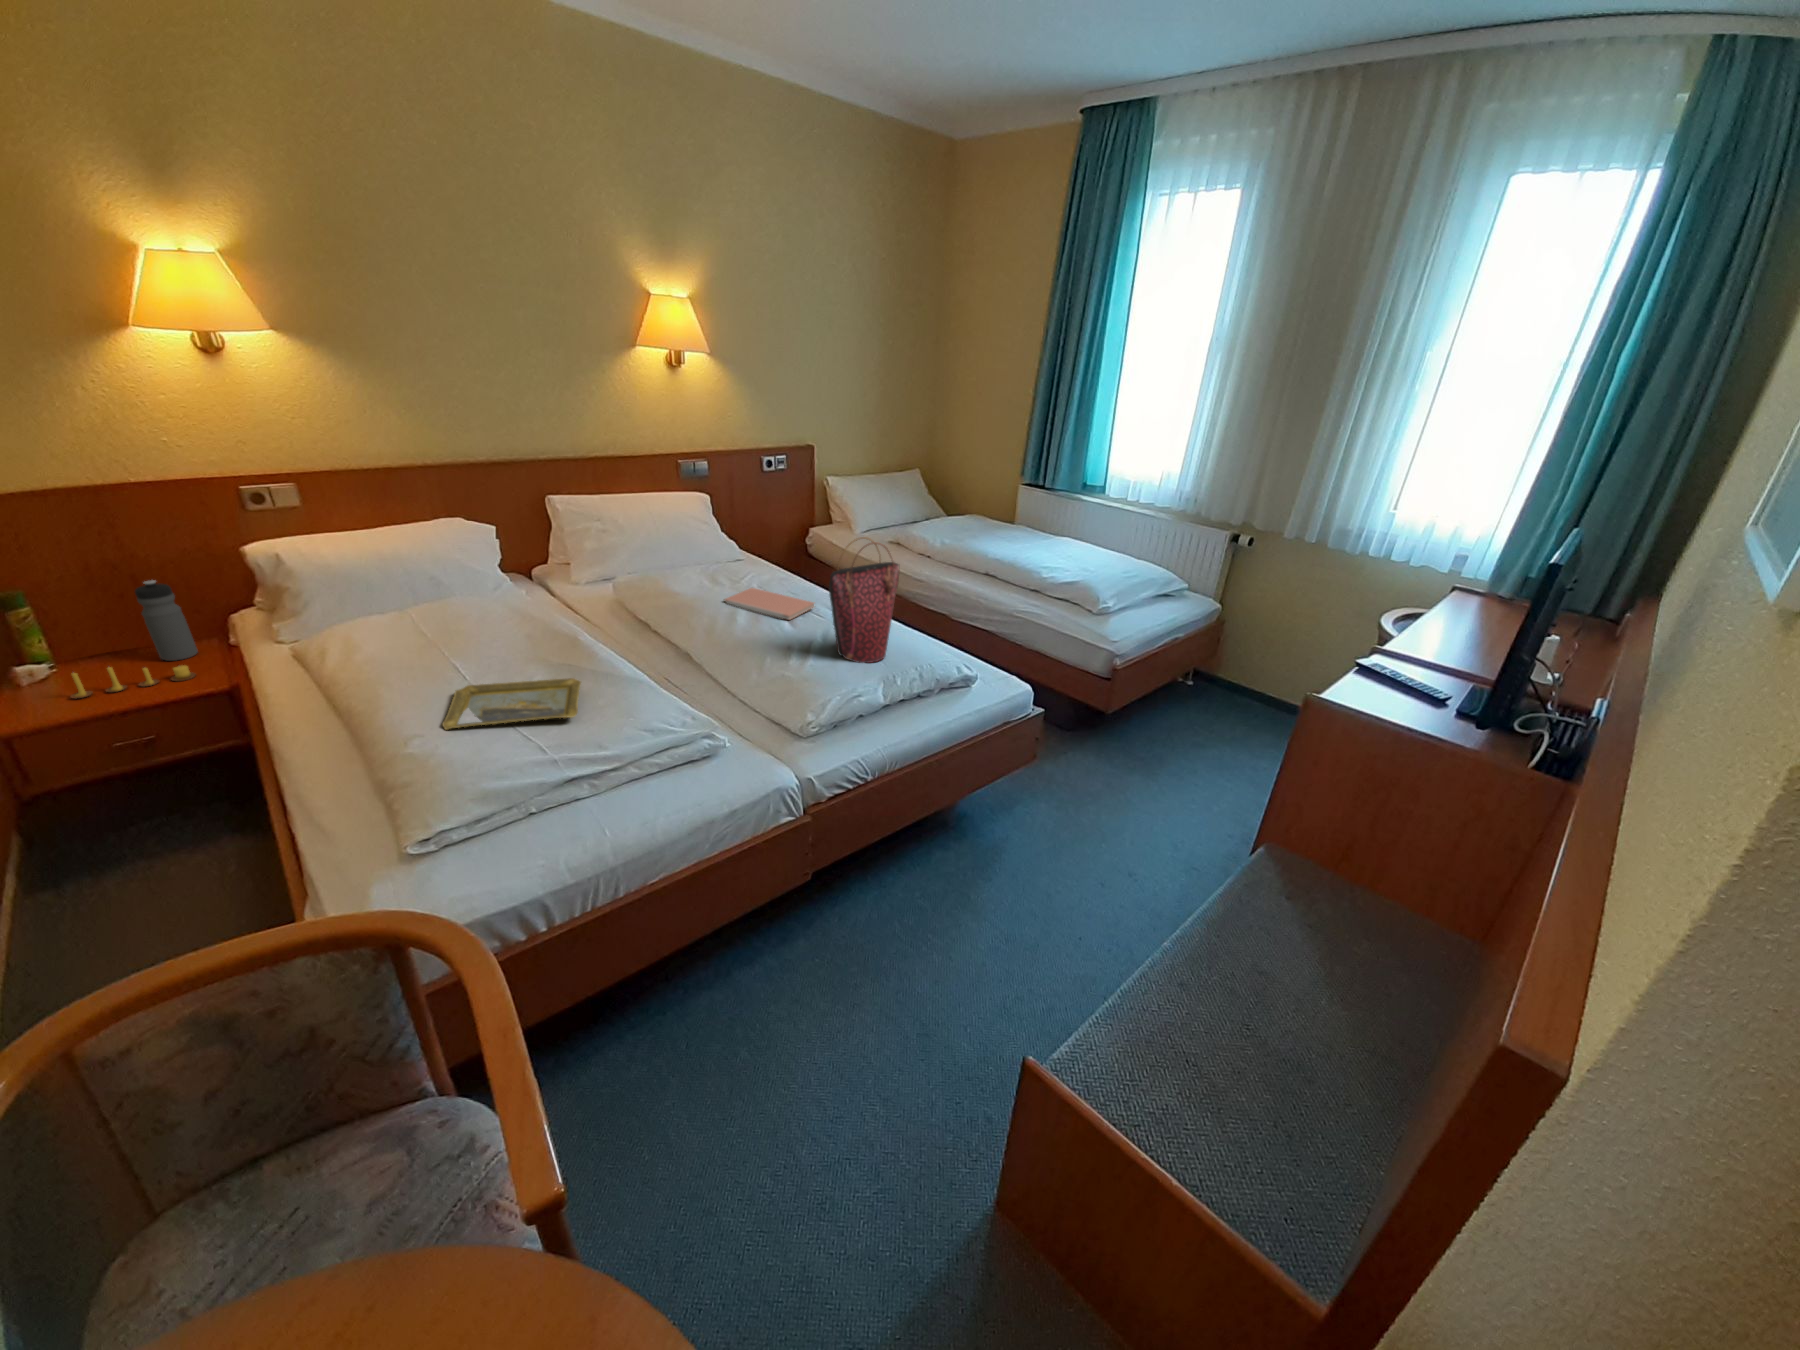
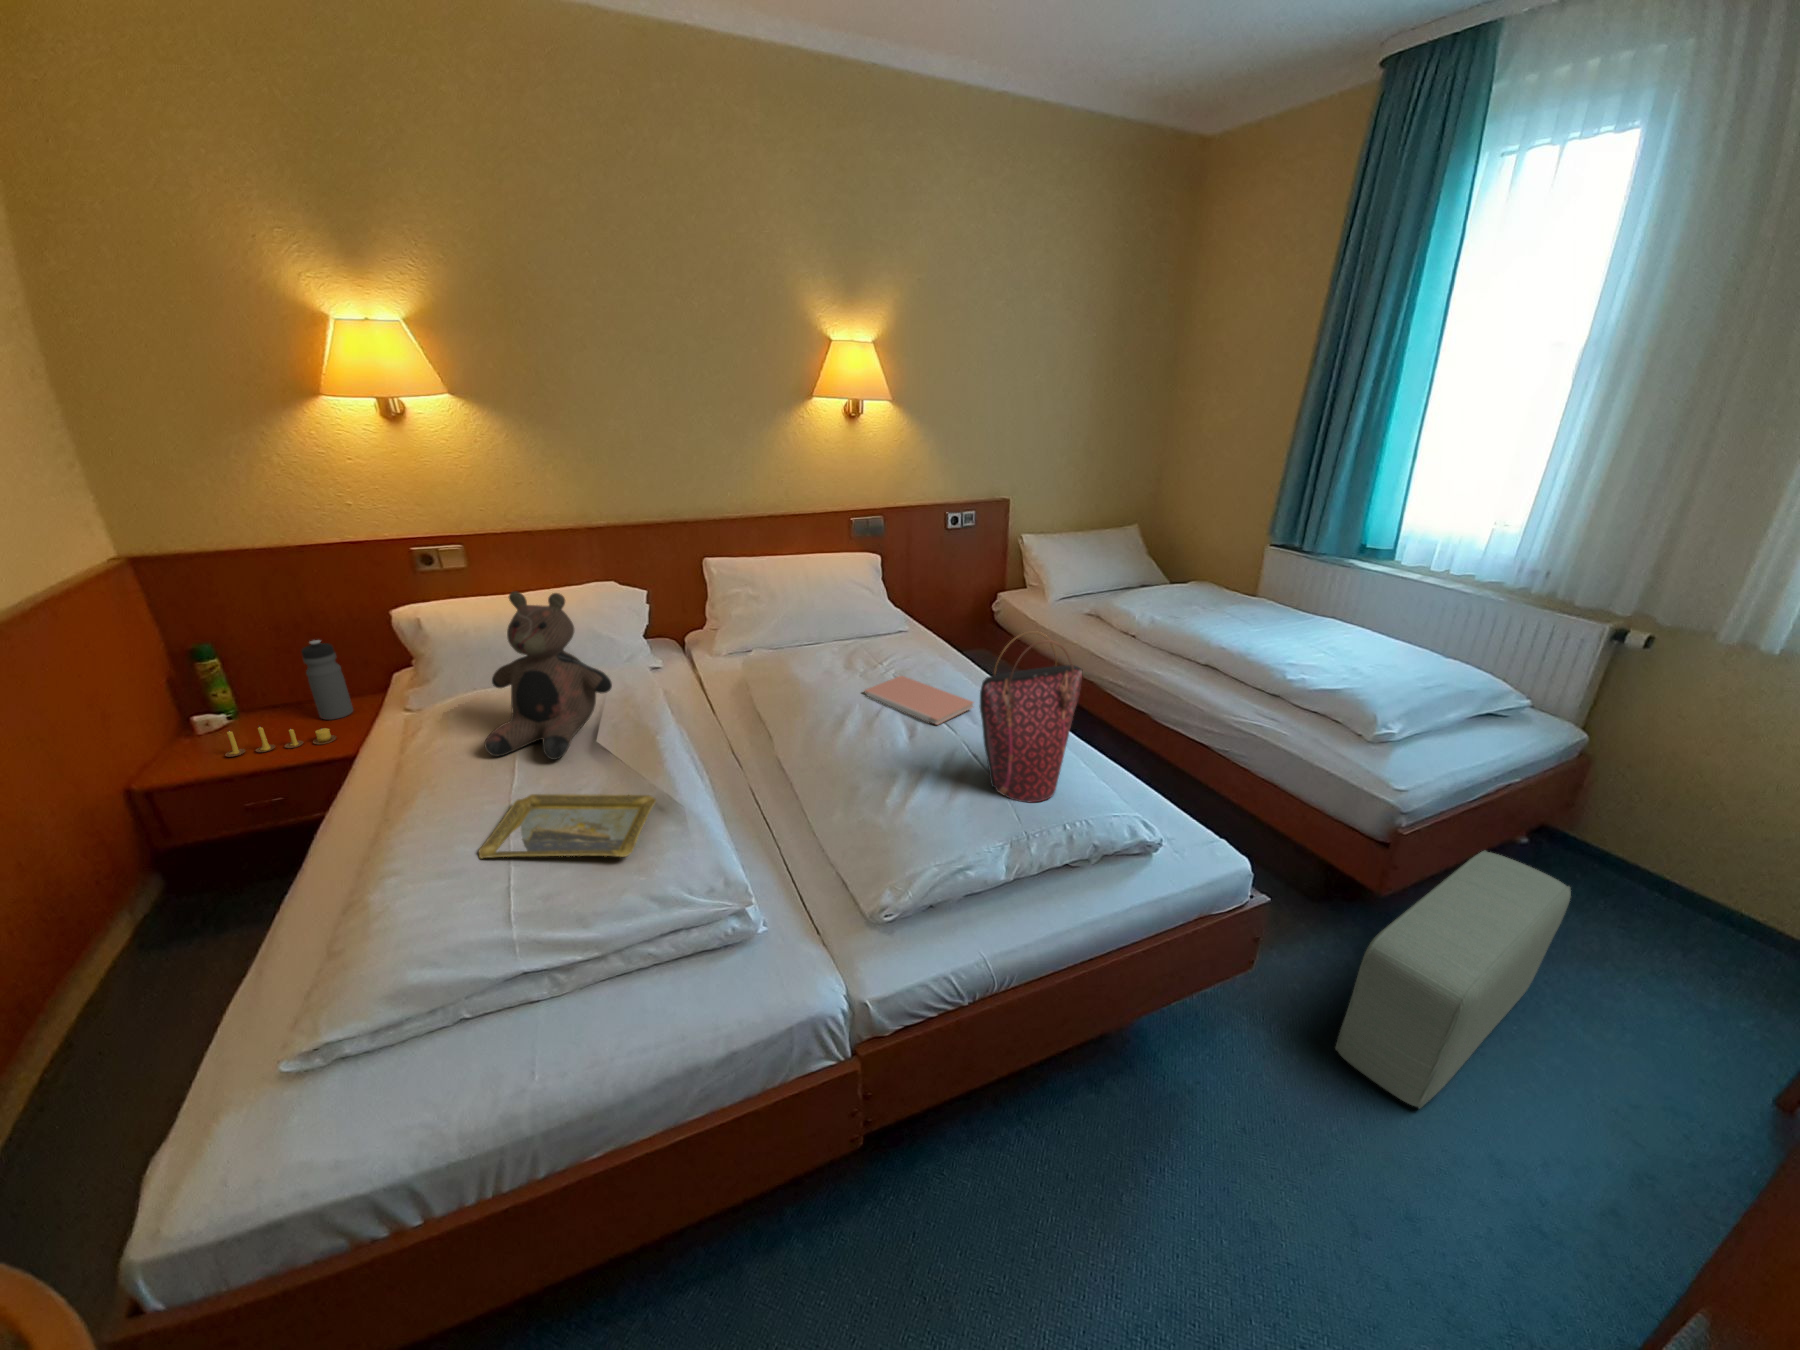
teddy bear: none [394,518,513,663] -> present [485,591,612,760]
pouf: none [1075,680,1205,835] -> present [1335,851,1571,1108]

